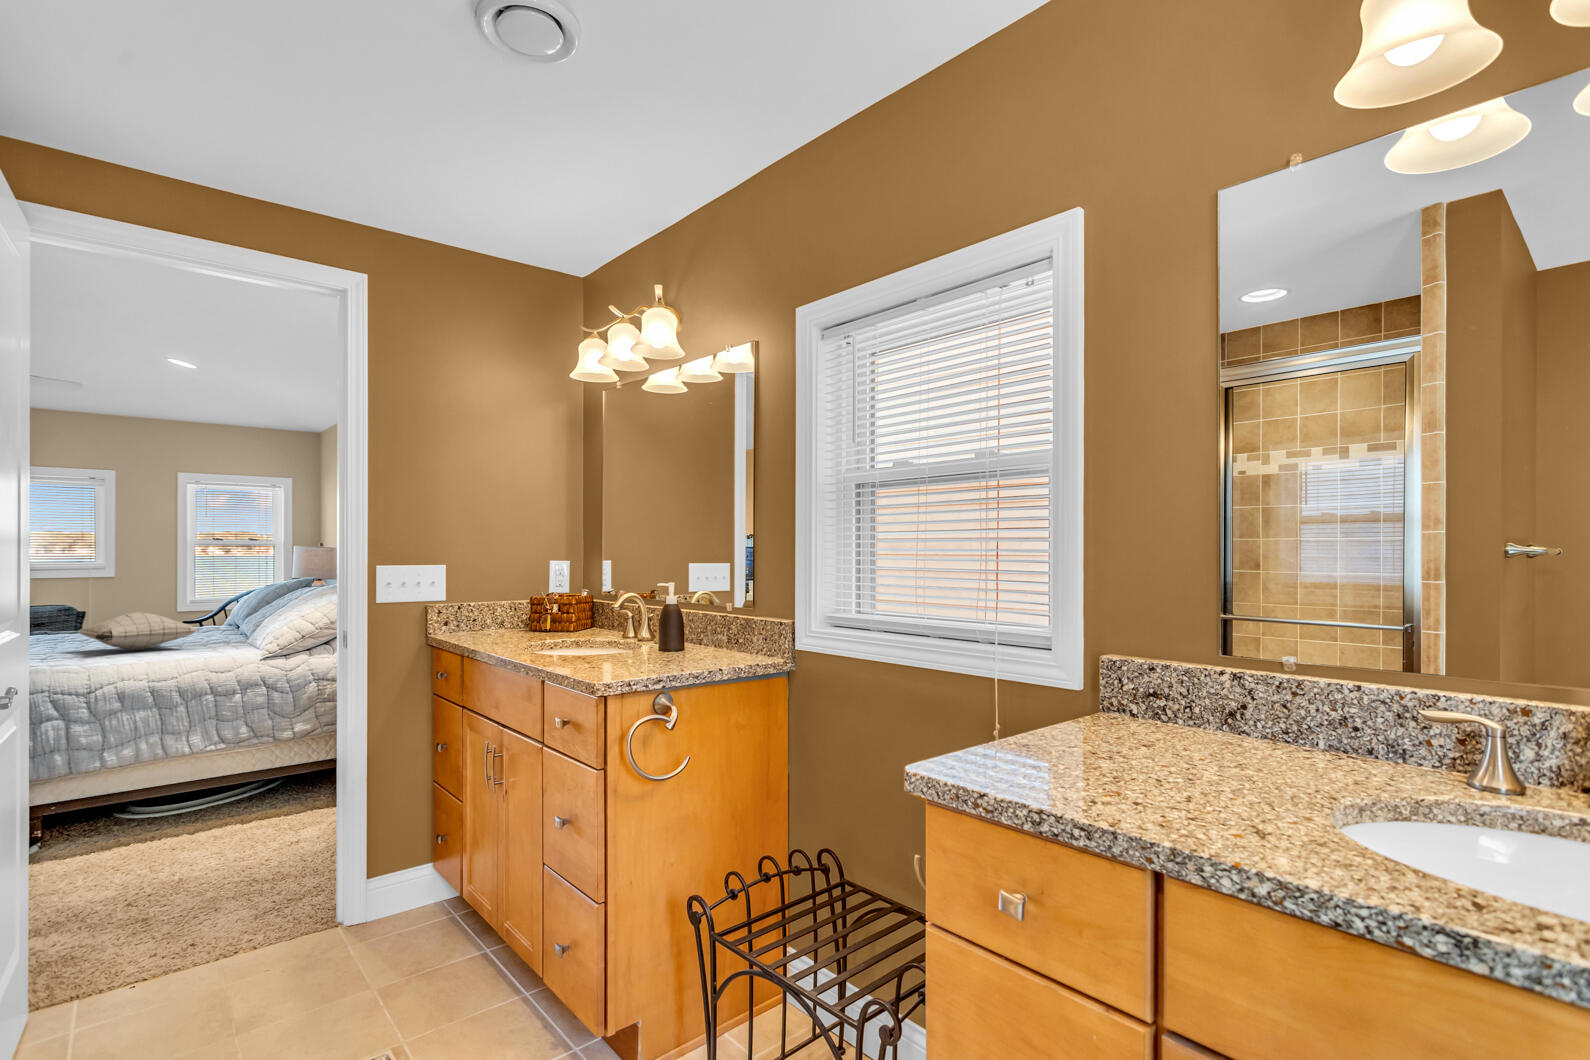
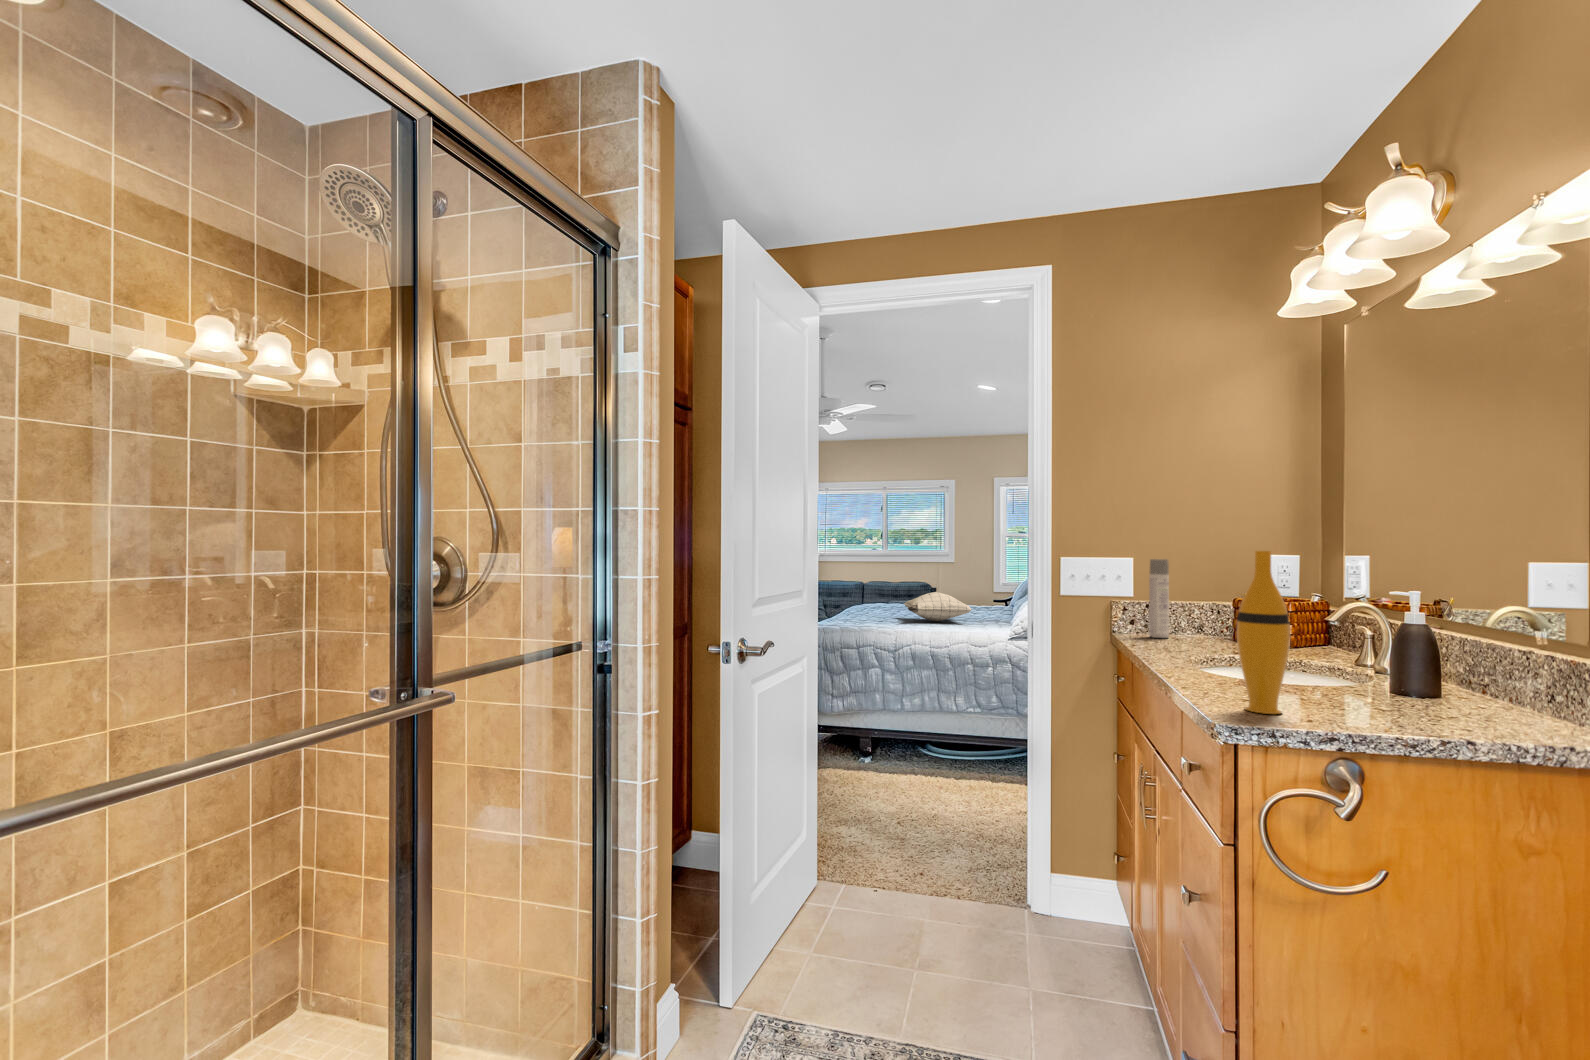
vase: none [596,560,628,673] -> present [1237,551,1290,714]
spray bottle: none [464,566,481,635] -> present [1149,559,1169,638]

